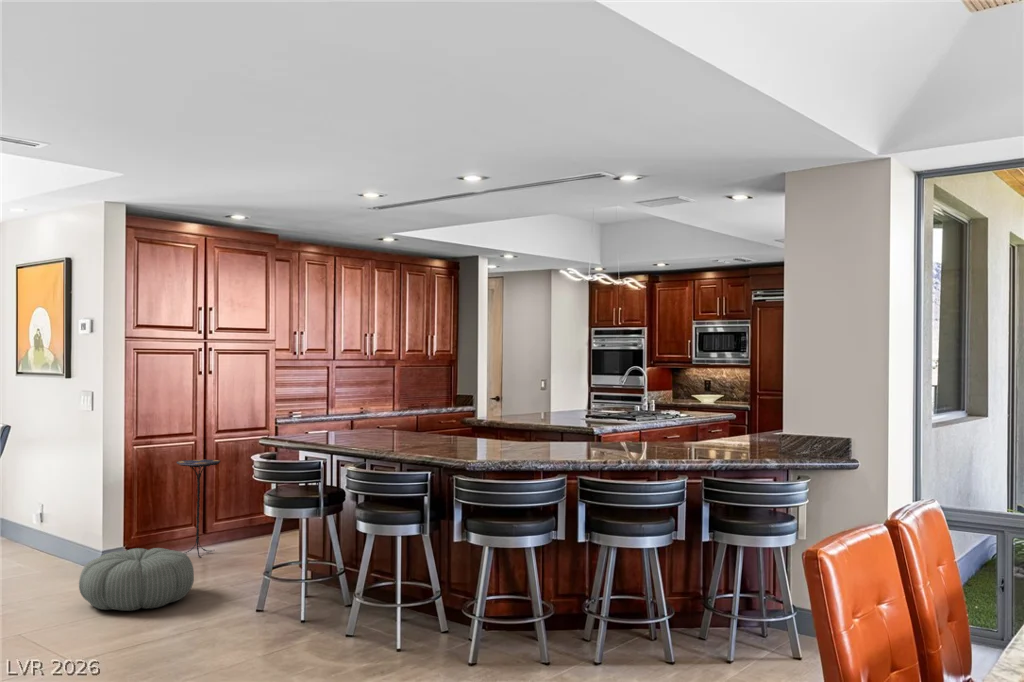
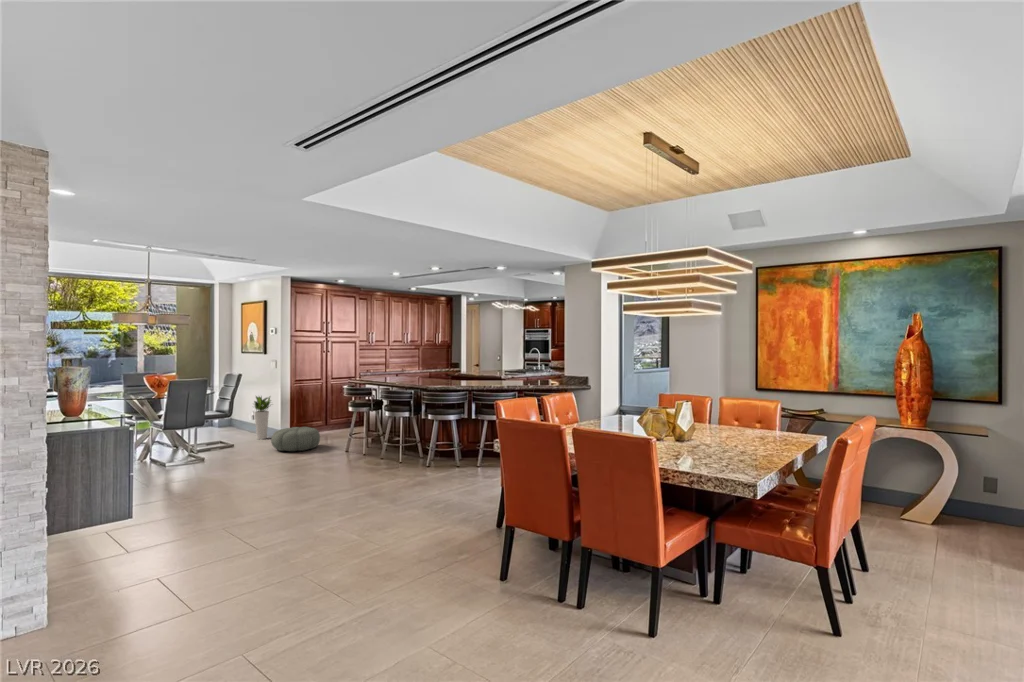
side table: present [177,460,220,557] -> none [314,391,334,434]
planter: none [33,471,88,572] -> present [254,396,271,439]

